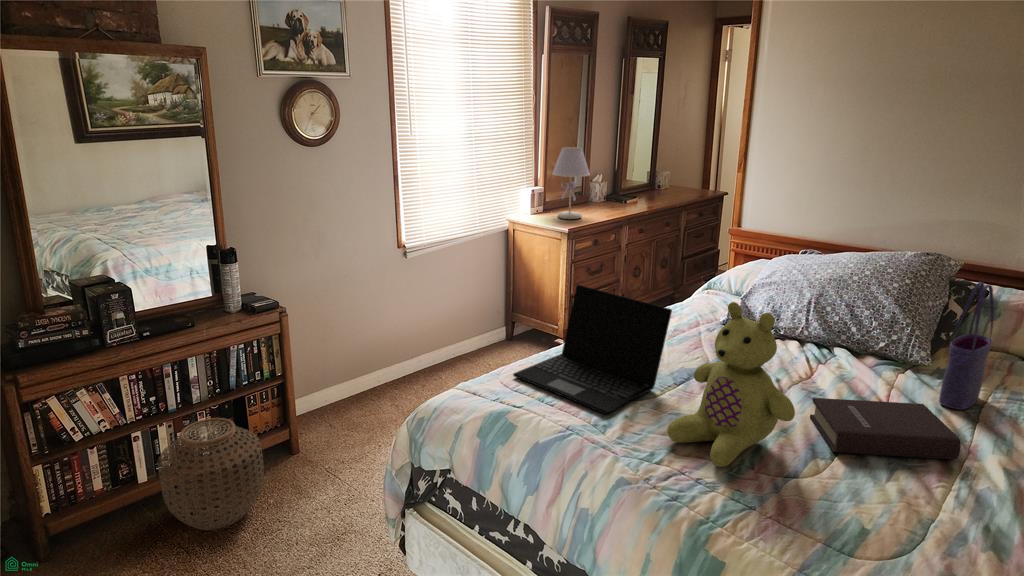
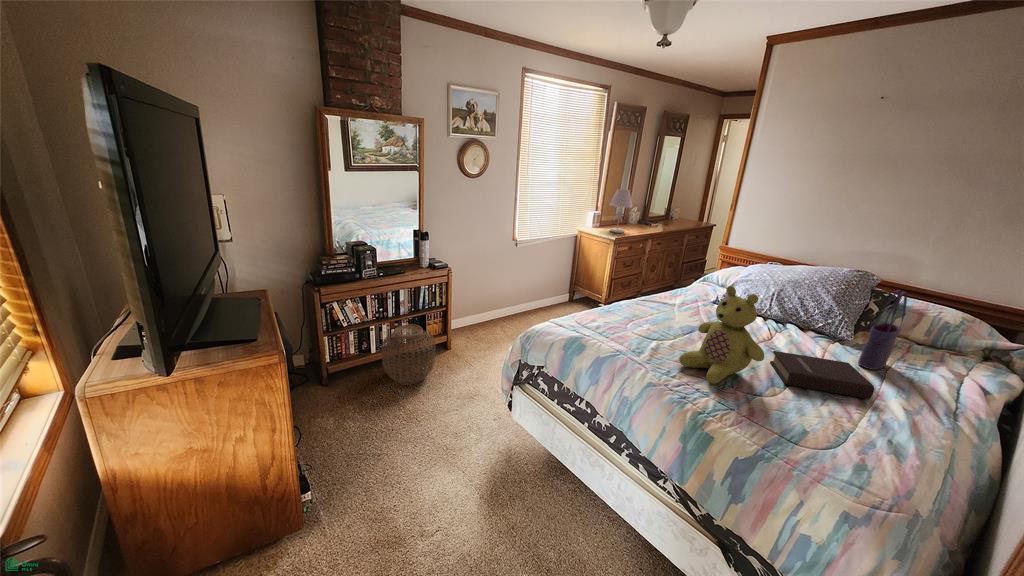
laptop: present [513,285,672,414] -> none [585,269,687,346]

